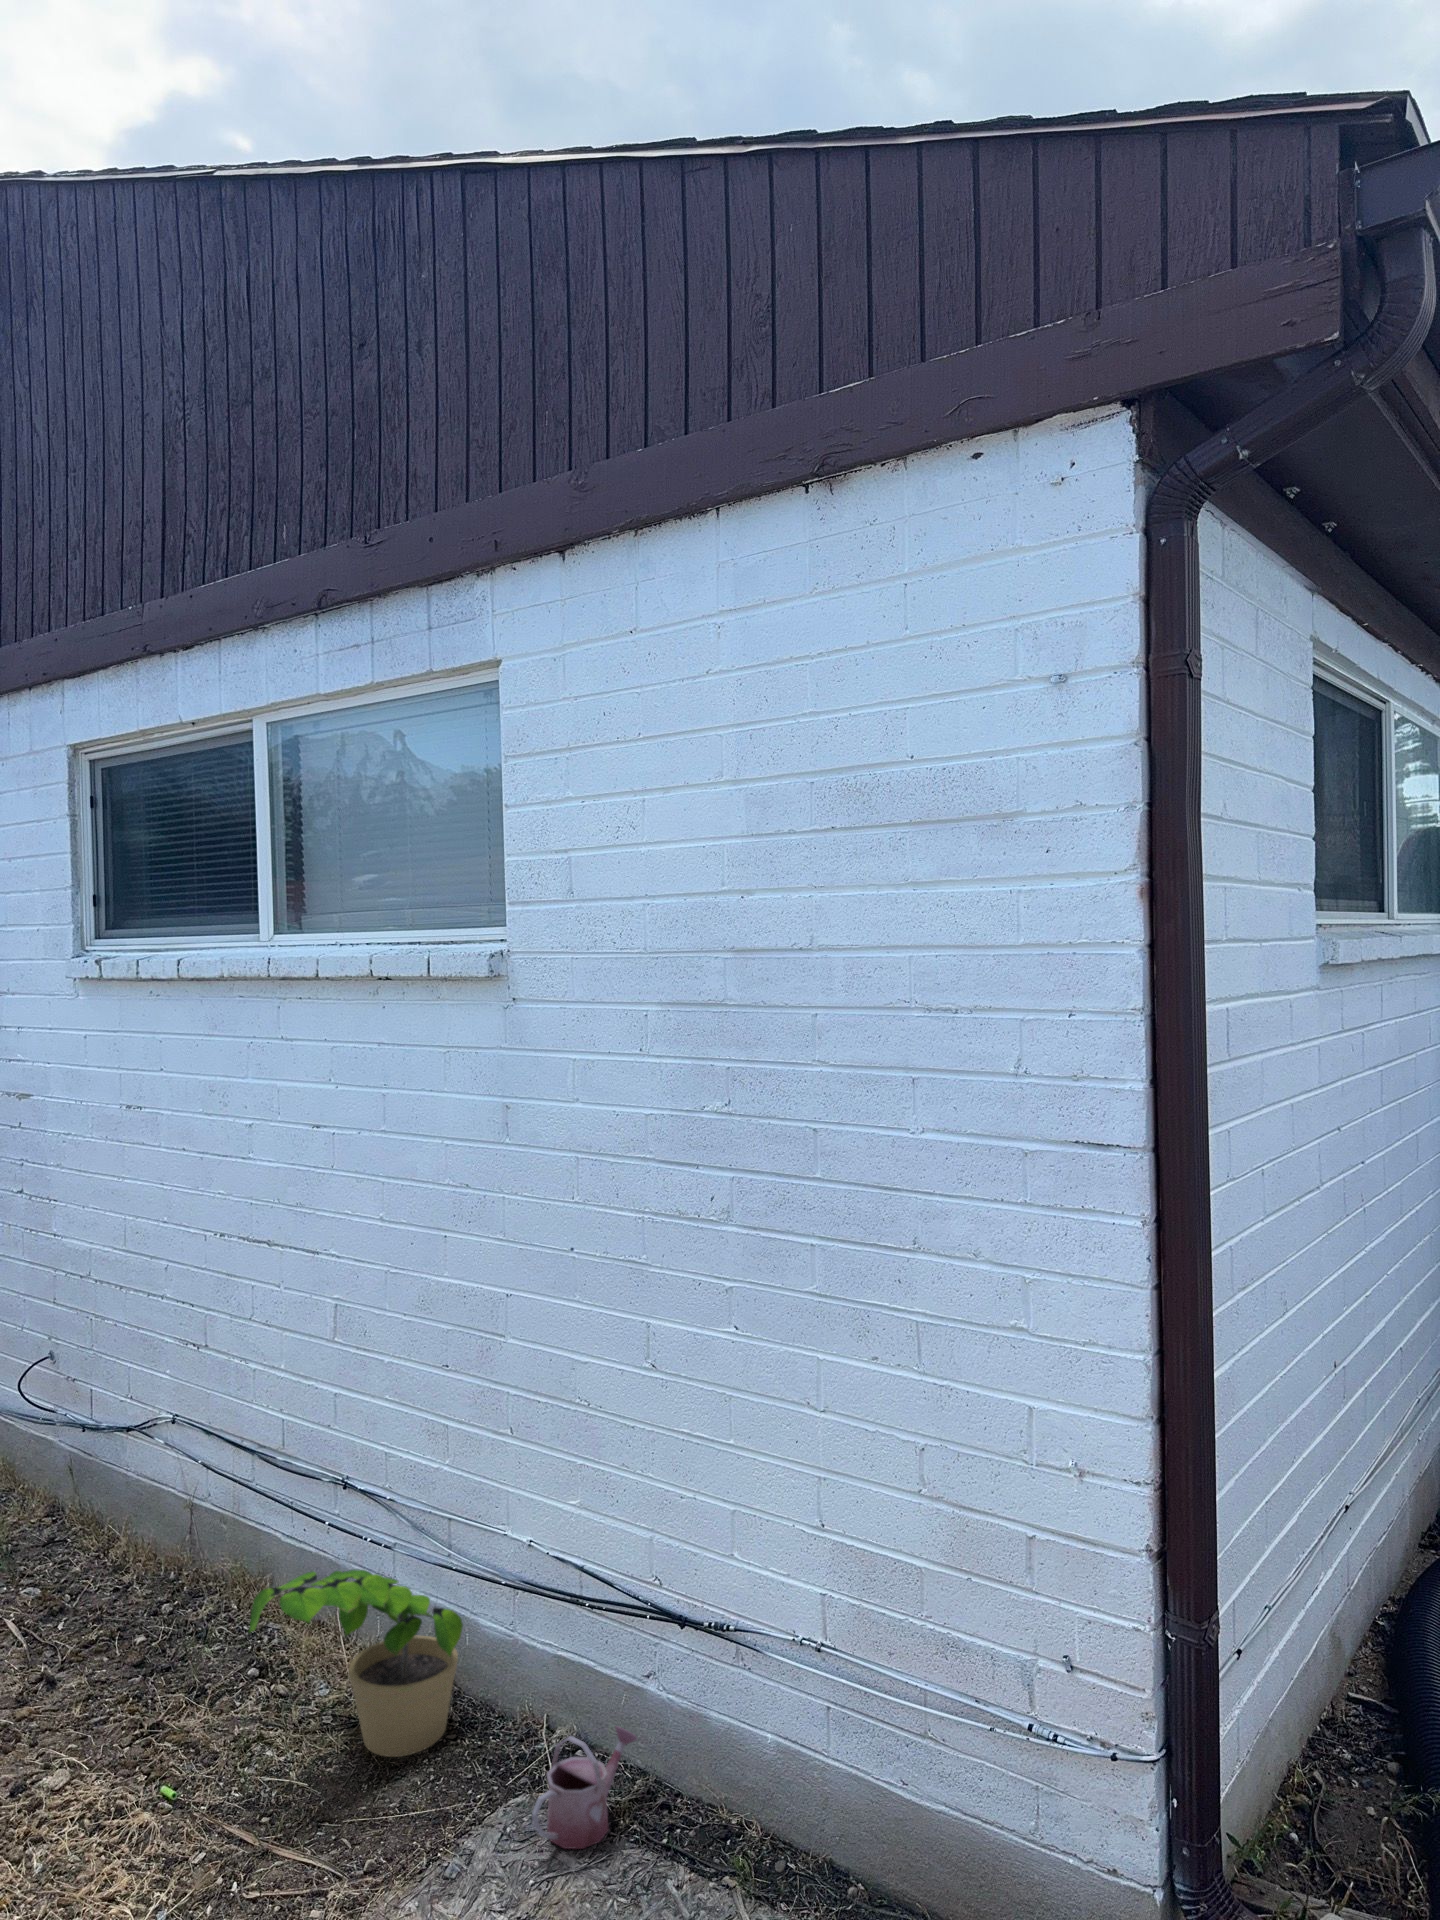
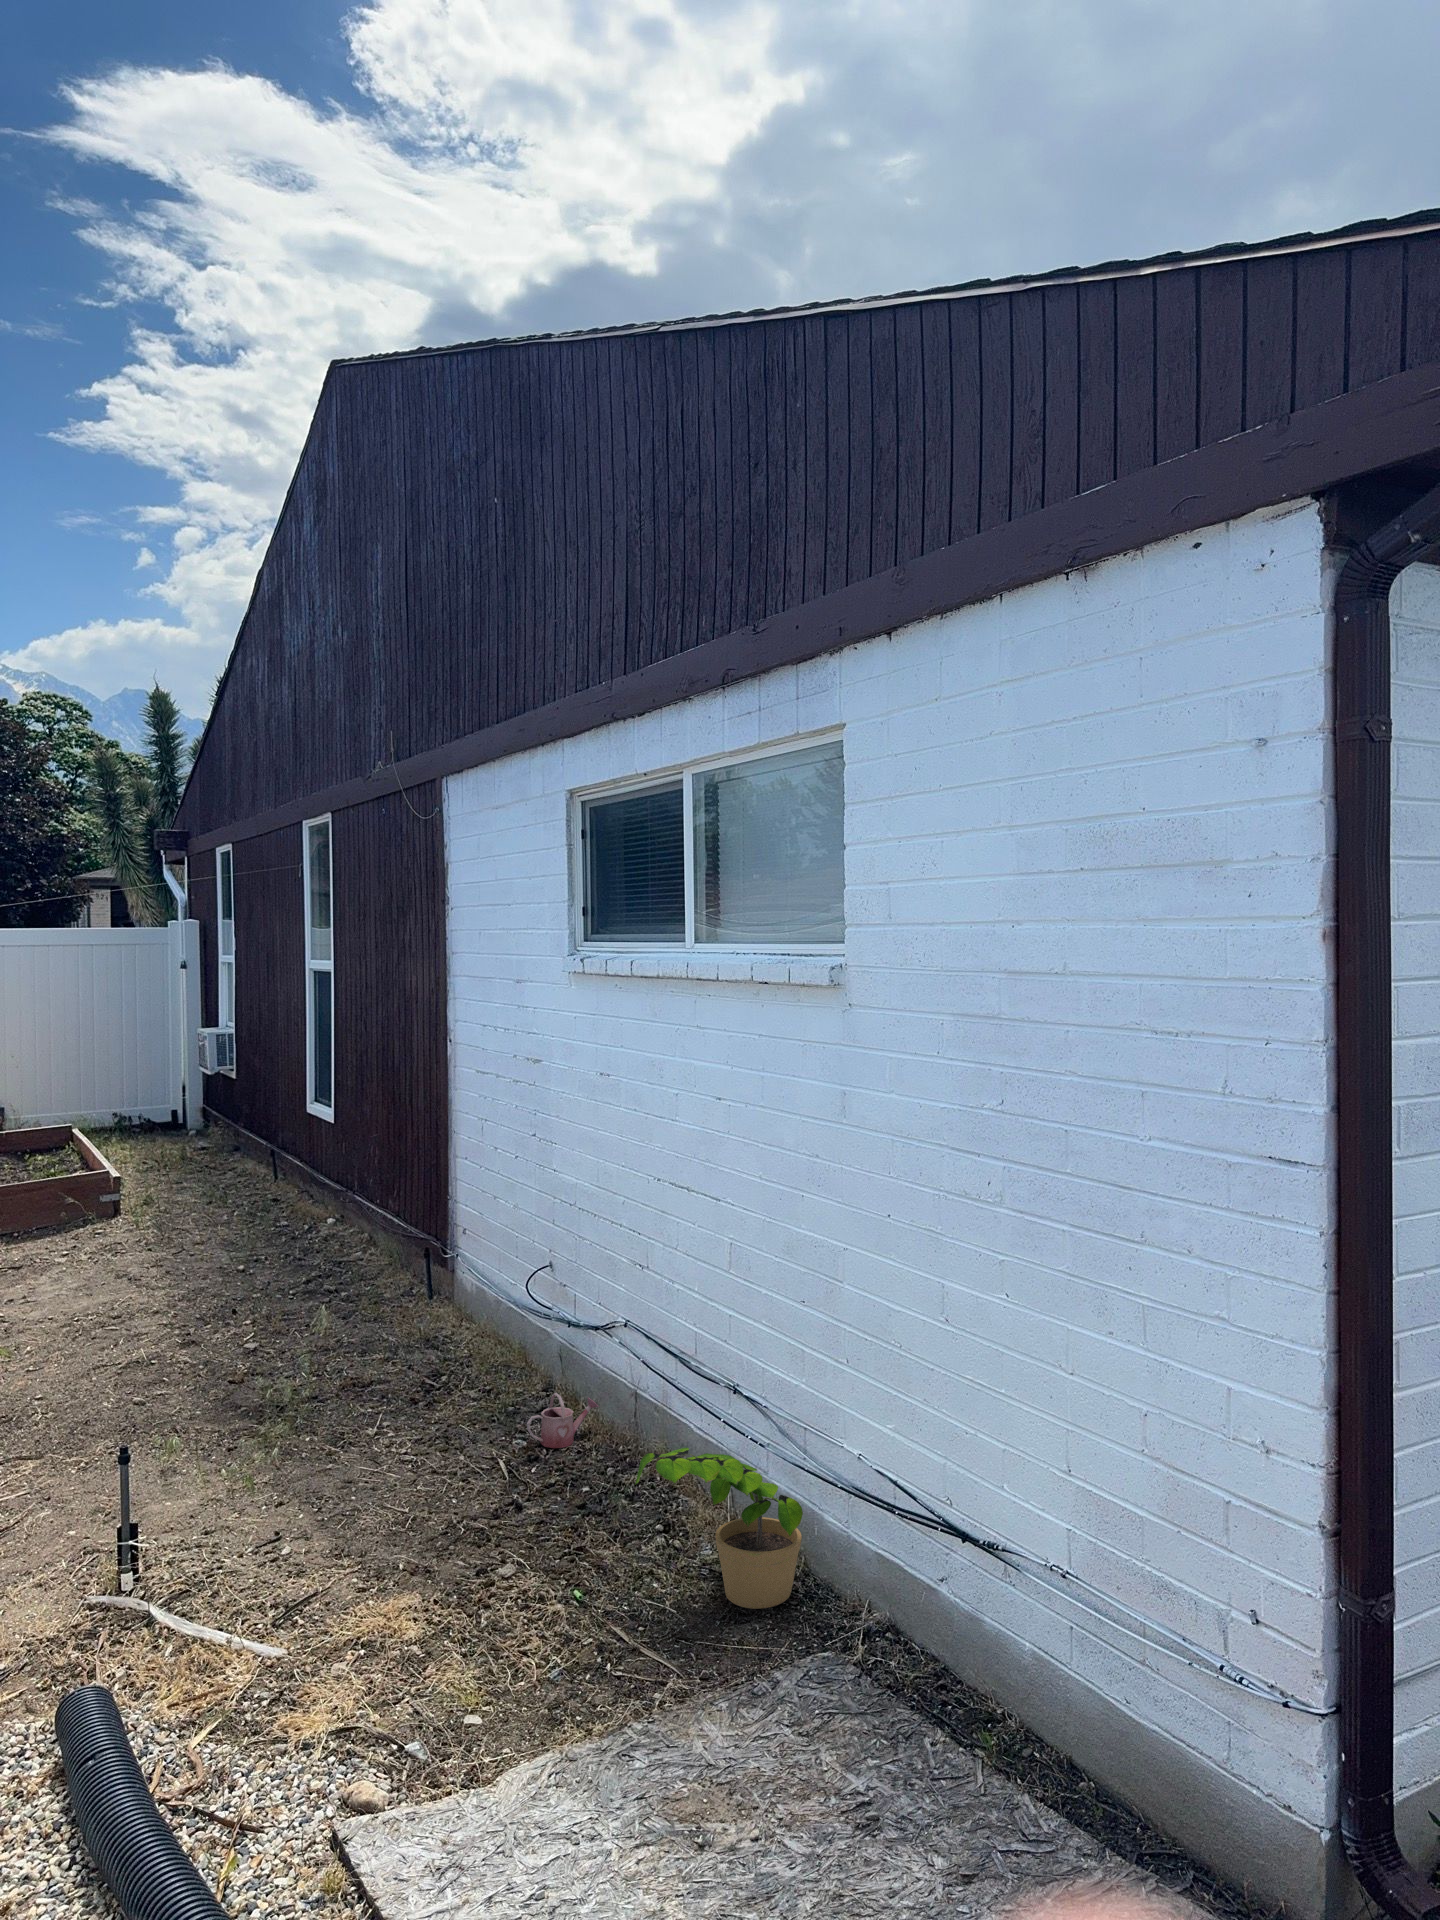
watering can: present [532,1726,637,1849] -> present [527,1393,599,1448]

